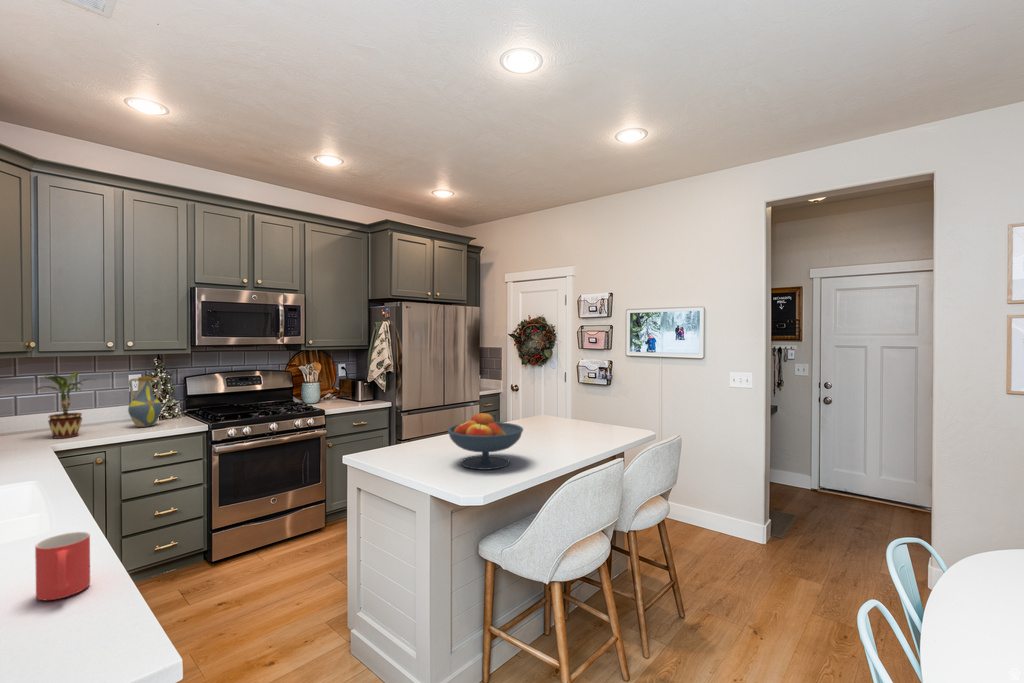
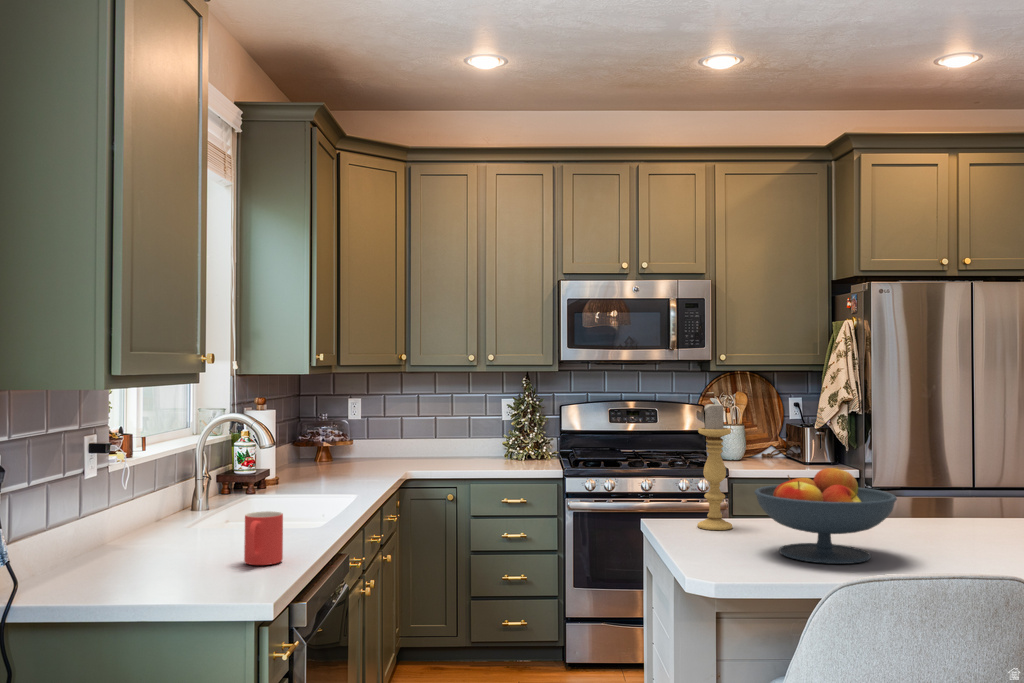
potted plant: present [37,372,88,438] -> none [403,390,457,465]
vase: present [128,377,162,427] -> none [489,400,523,464]
candle holder: none [387,378,408,458] -> present [697,402,732,530]

